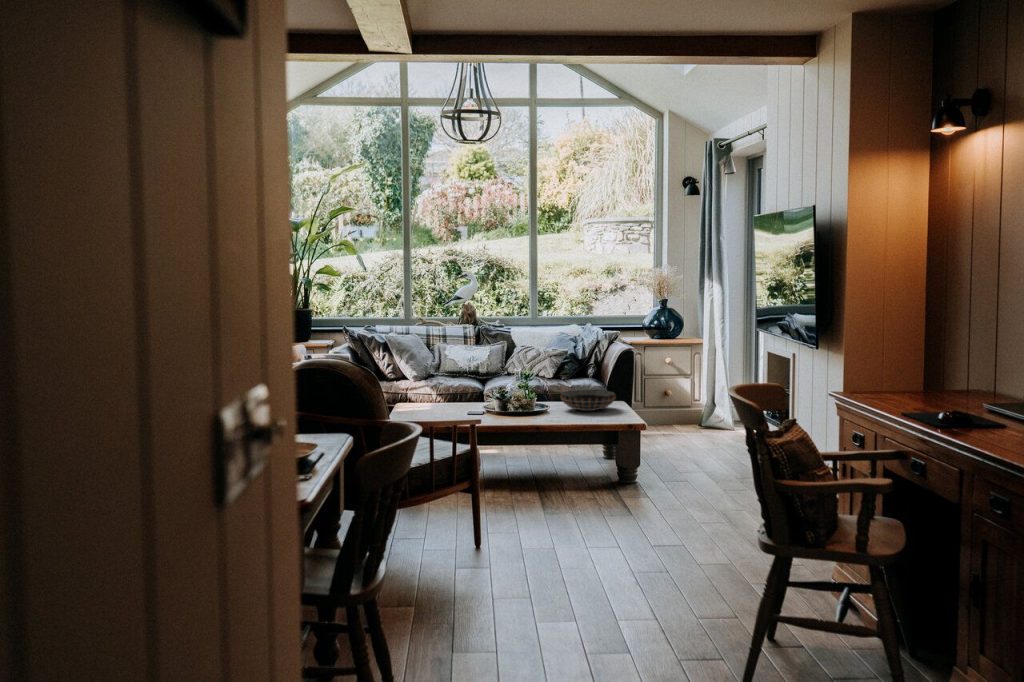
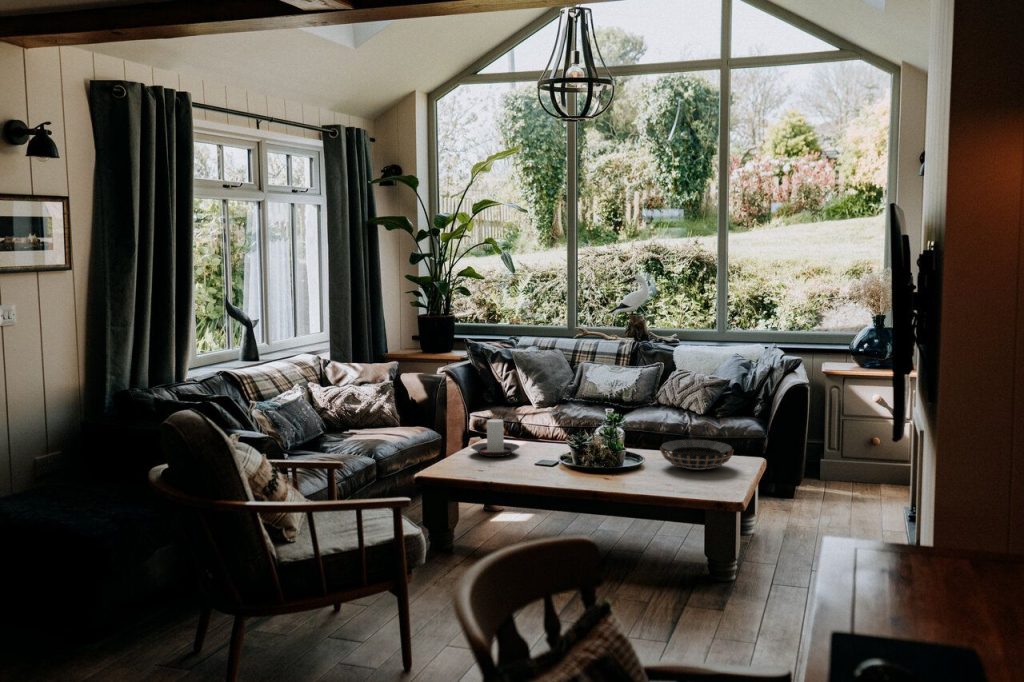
candle holder: none [401,383,443,415] -> present [471,419,520,457]

